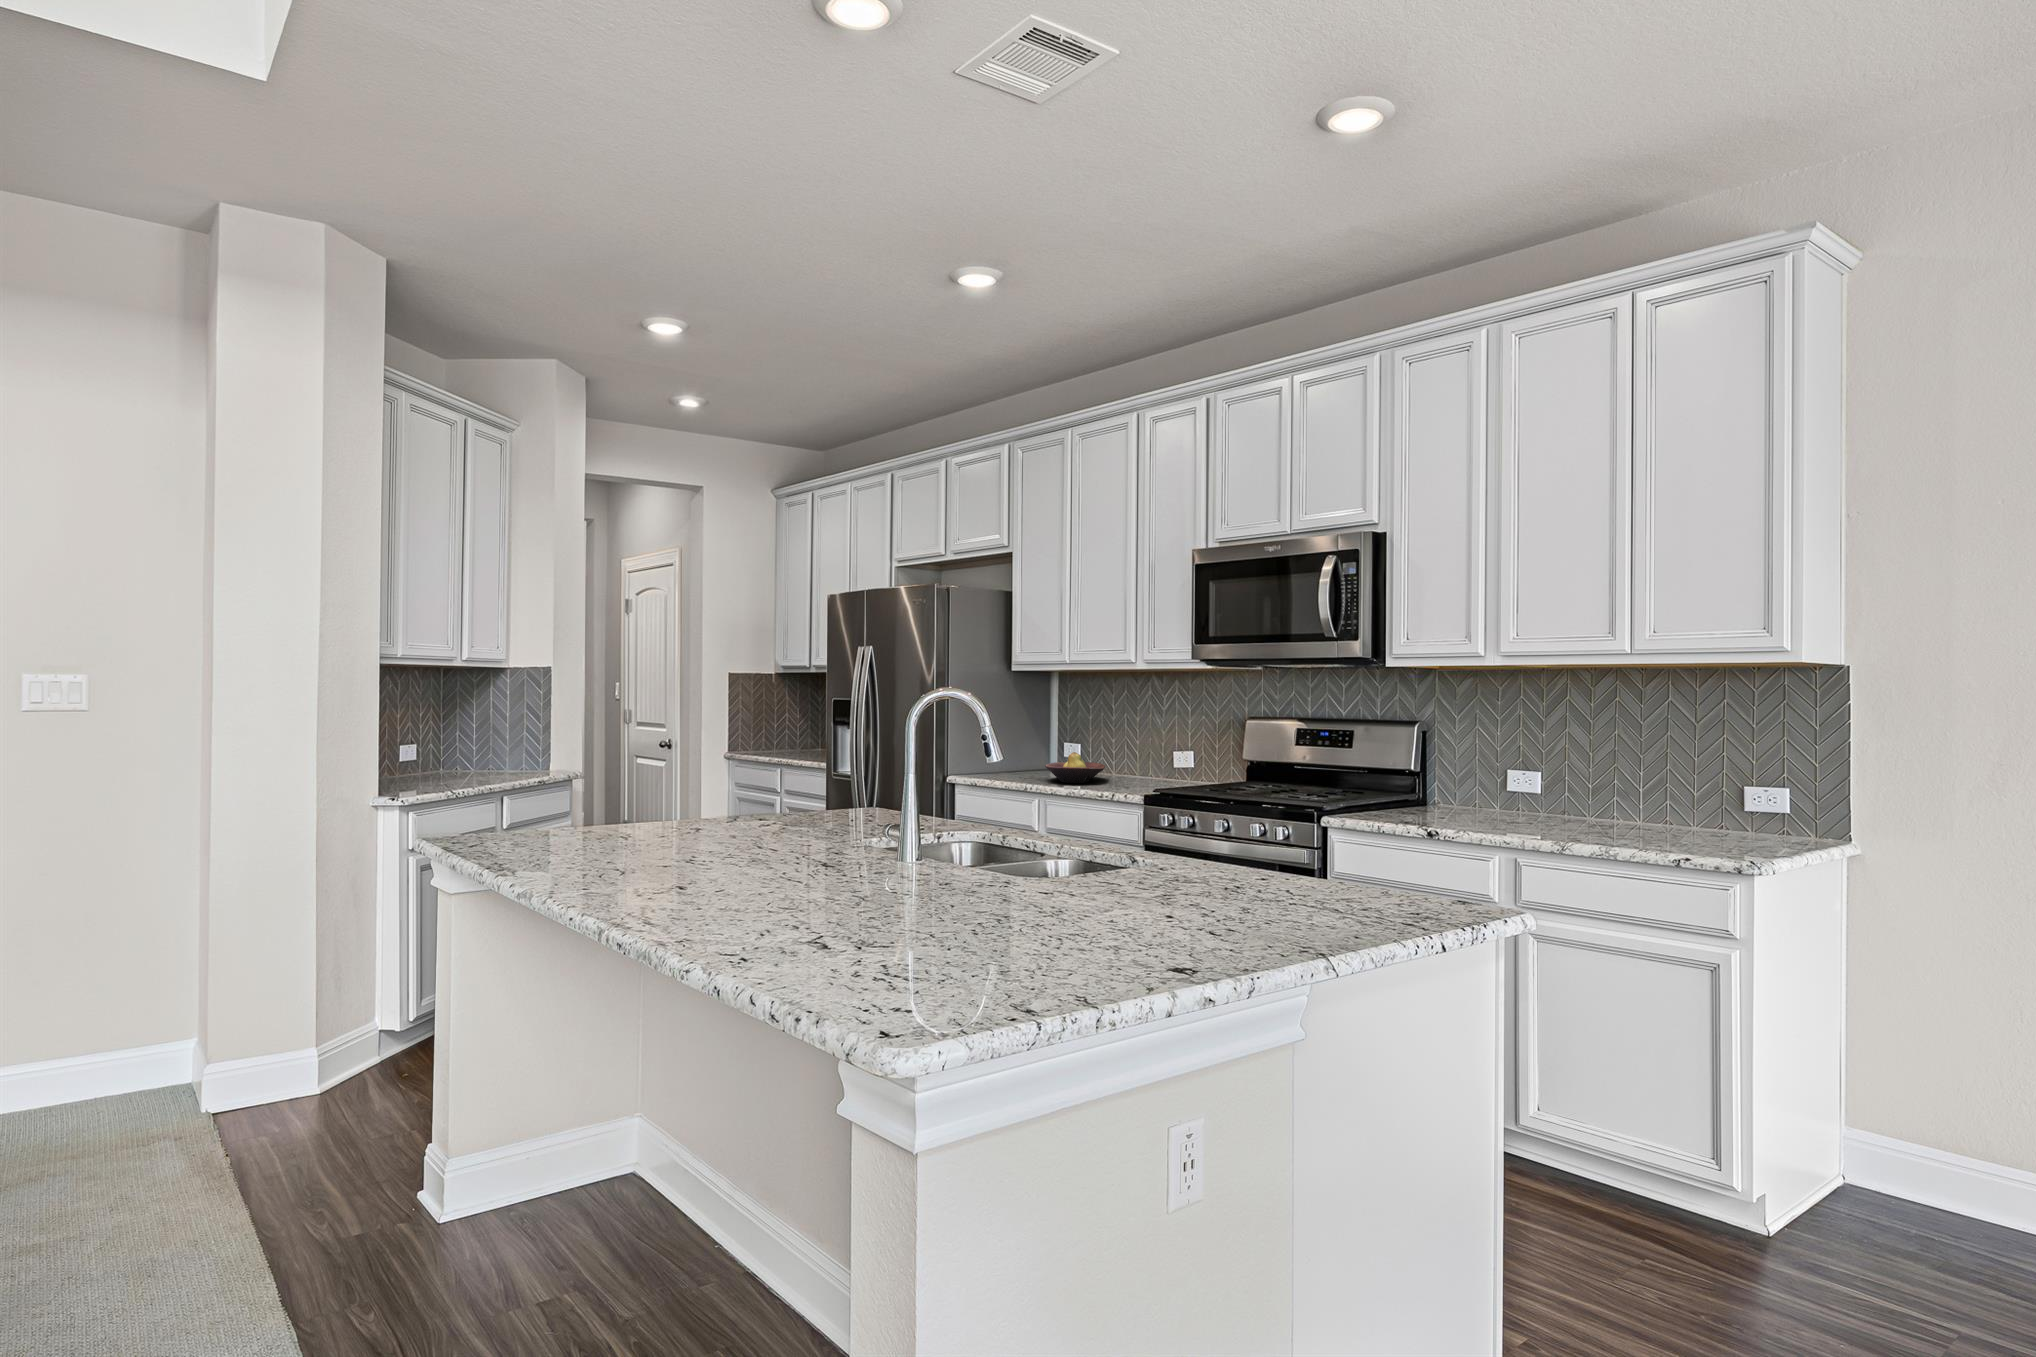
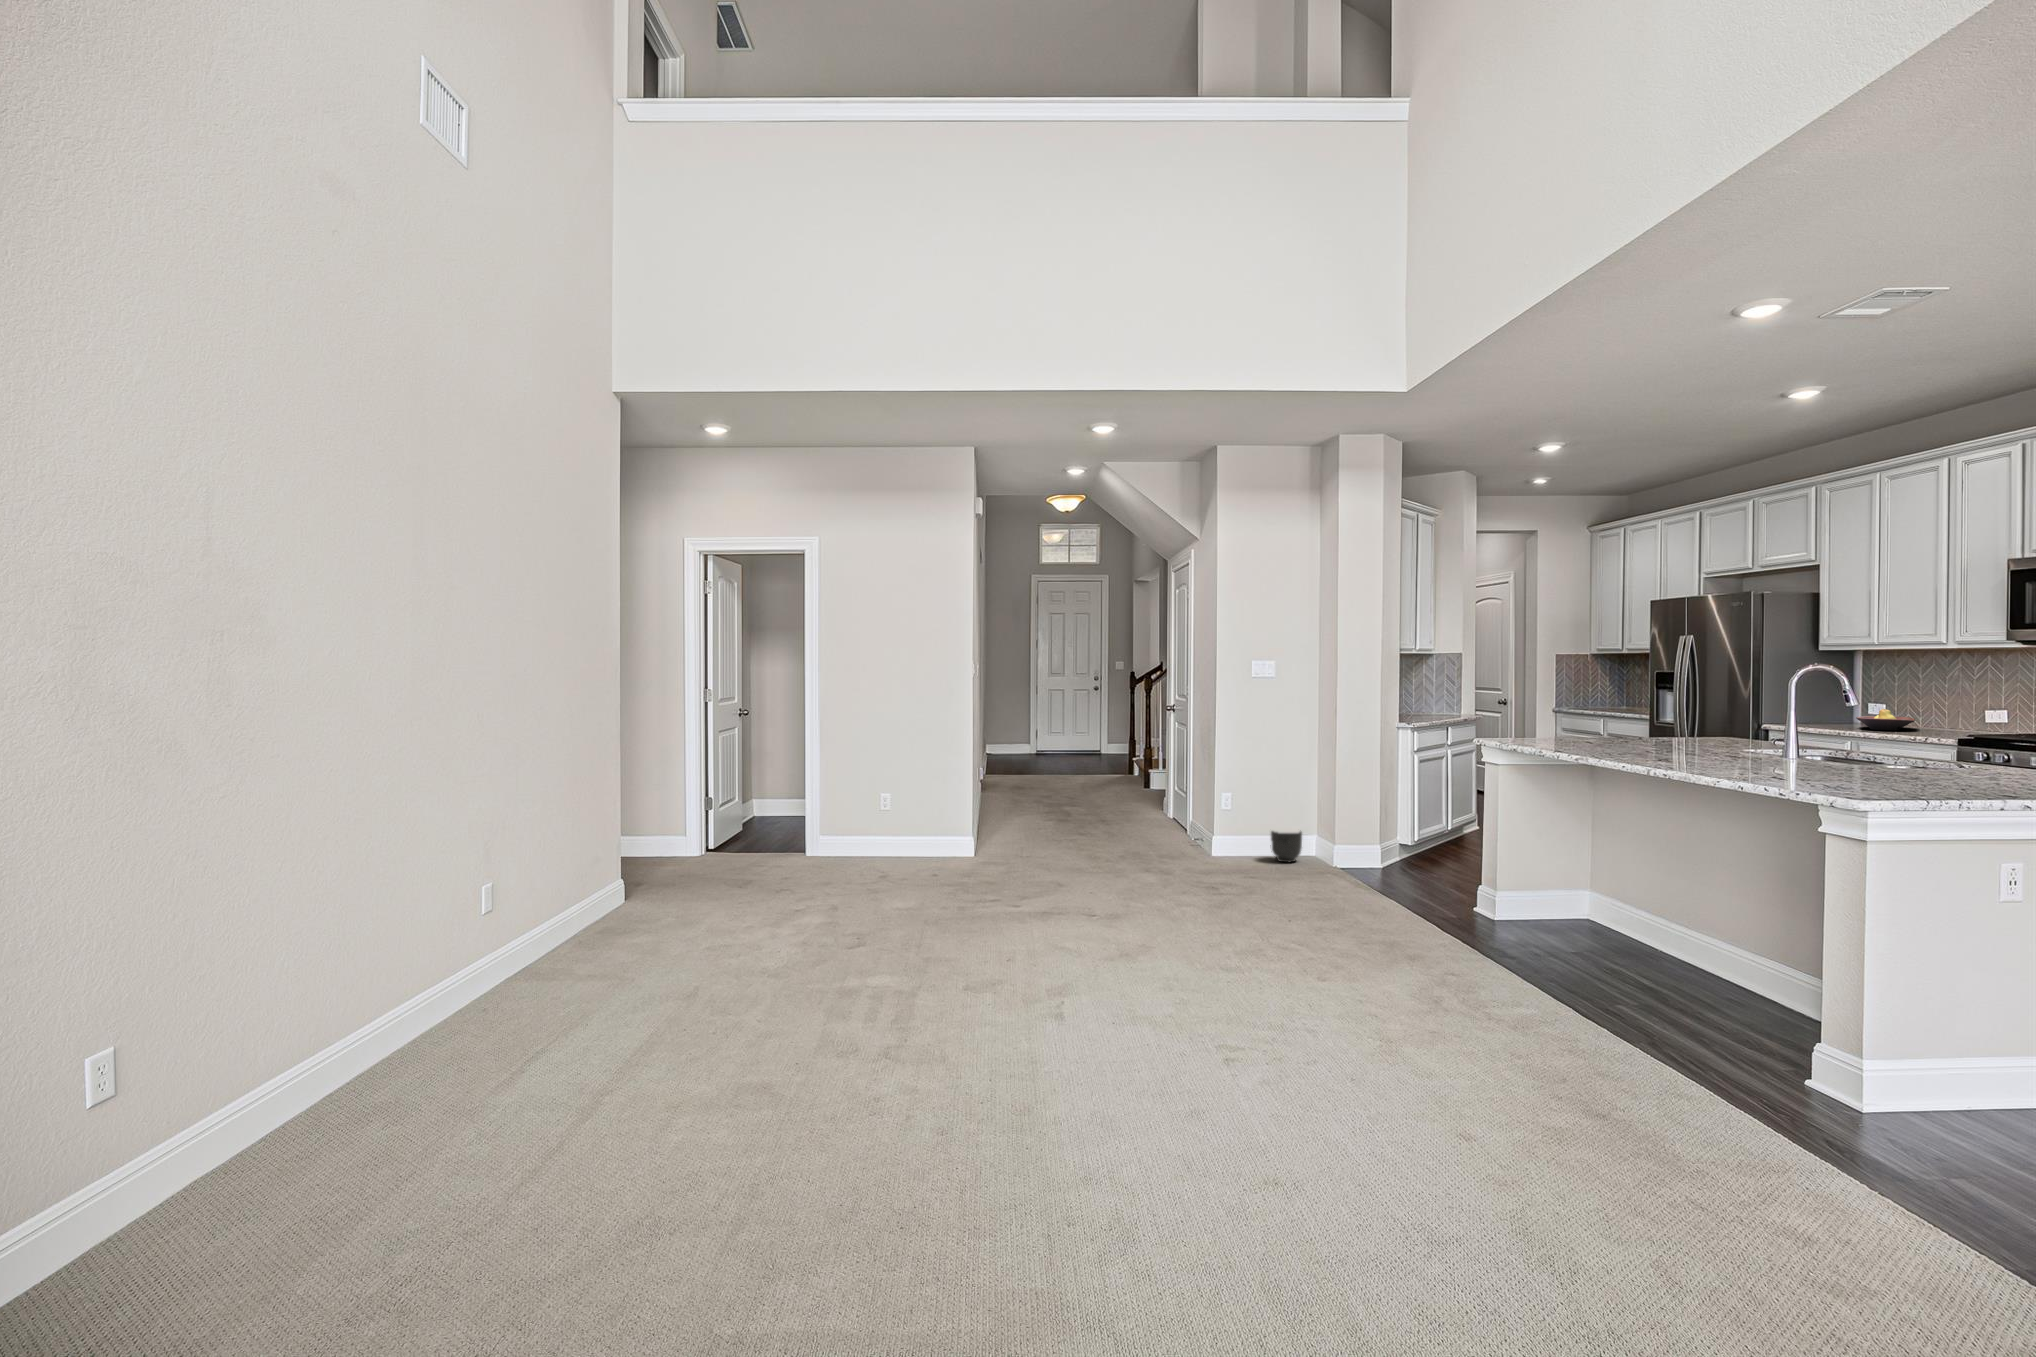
planter: none [59,1034,143,1114] -> present [1271,831,1302,862]

